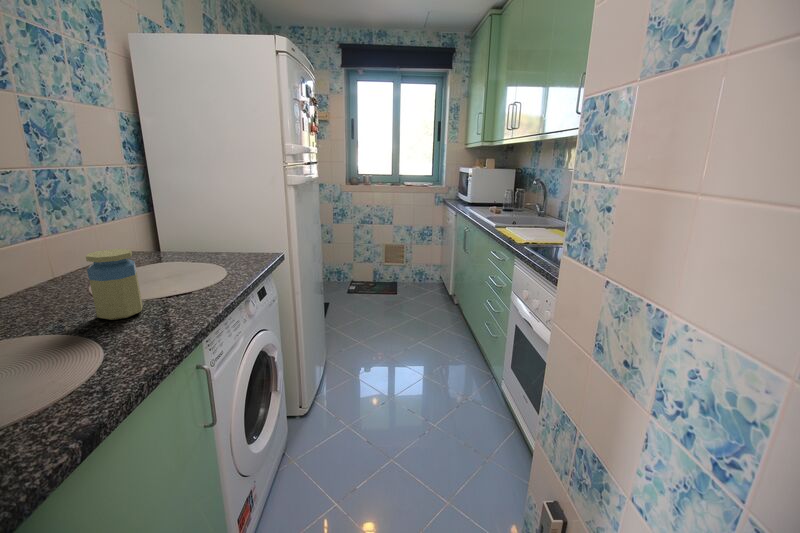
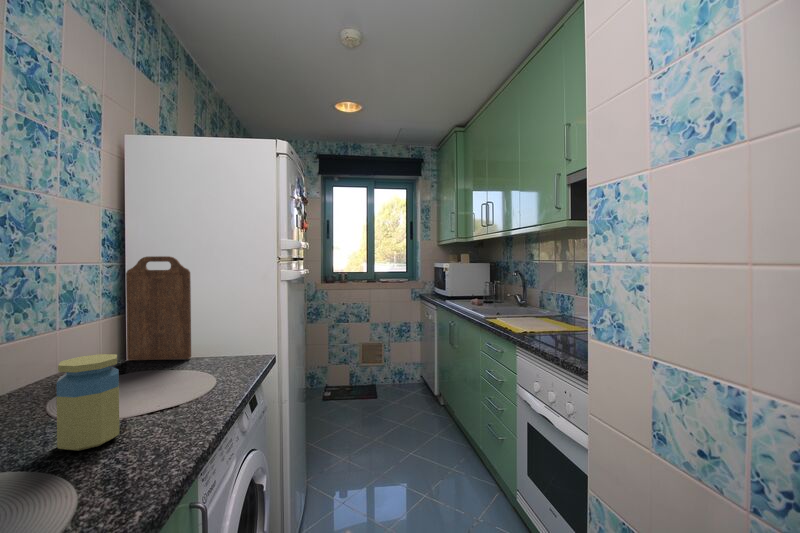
cutting board: none [145,161,209,255] -> present [126,256,191,360]

